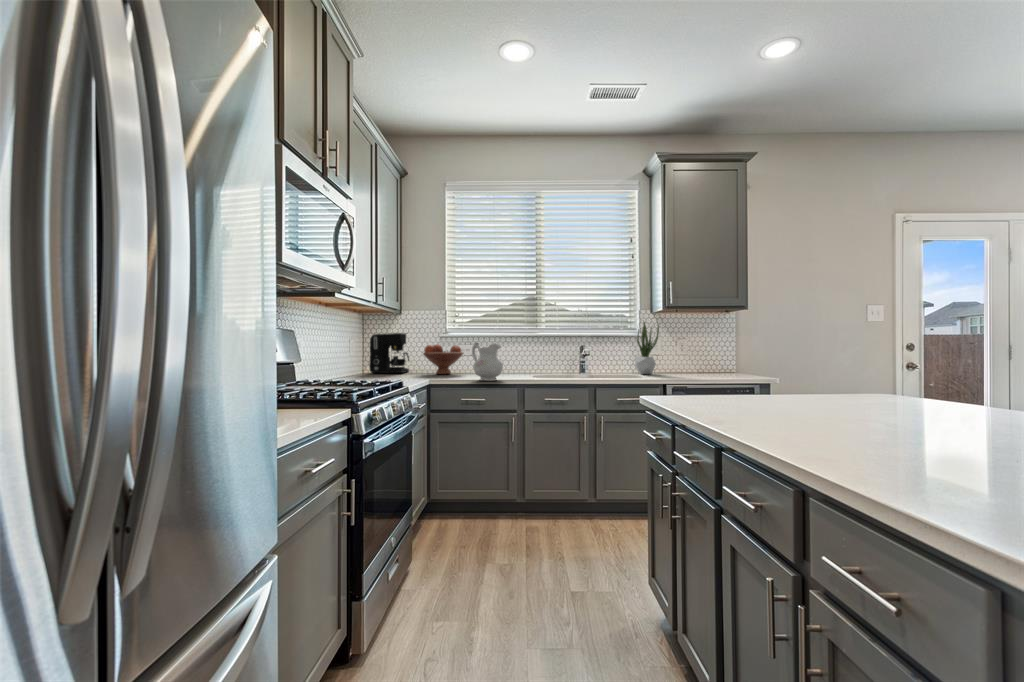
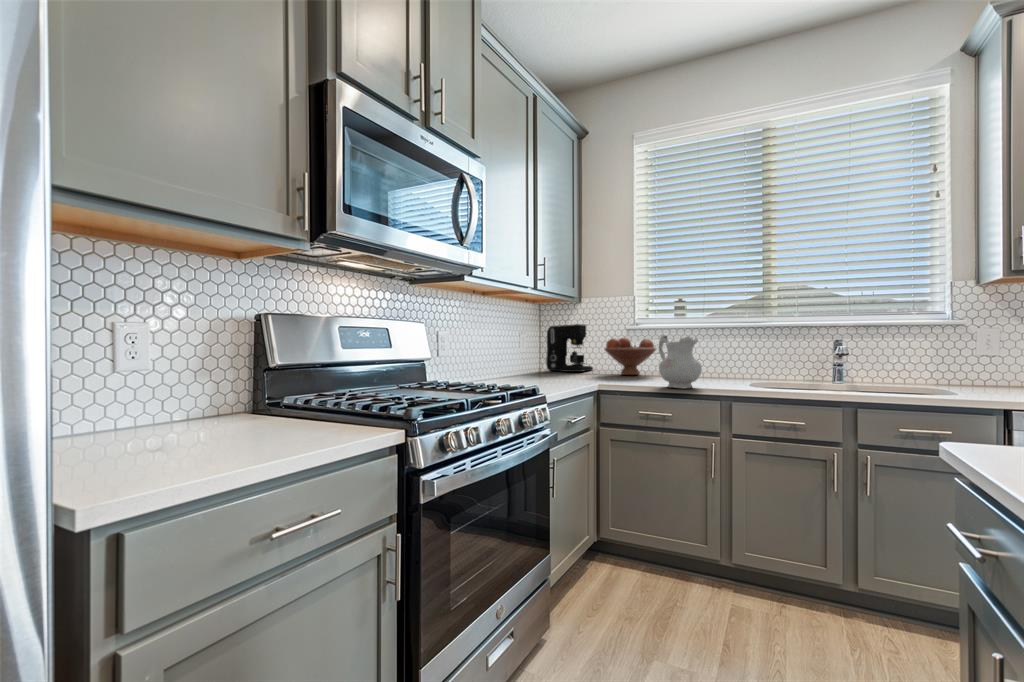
potted plant: present [635,321,659,374] -> none [942,295,994,387]

